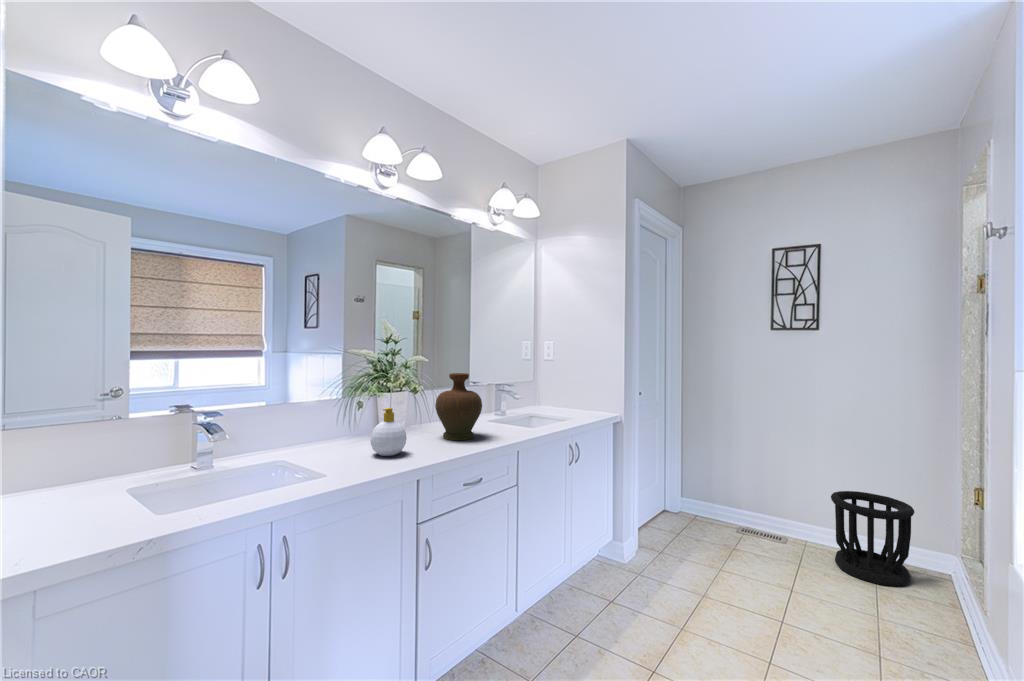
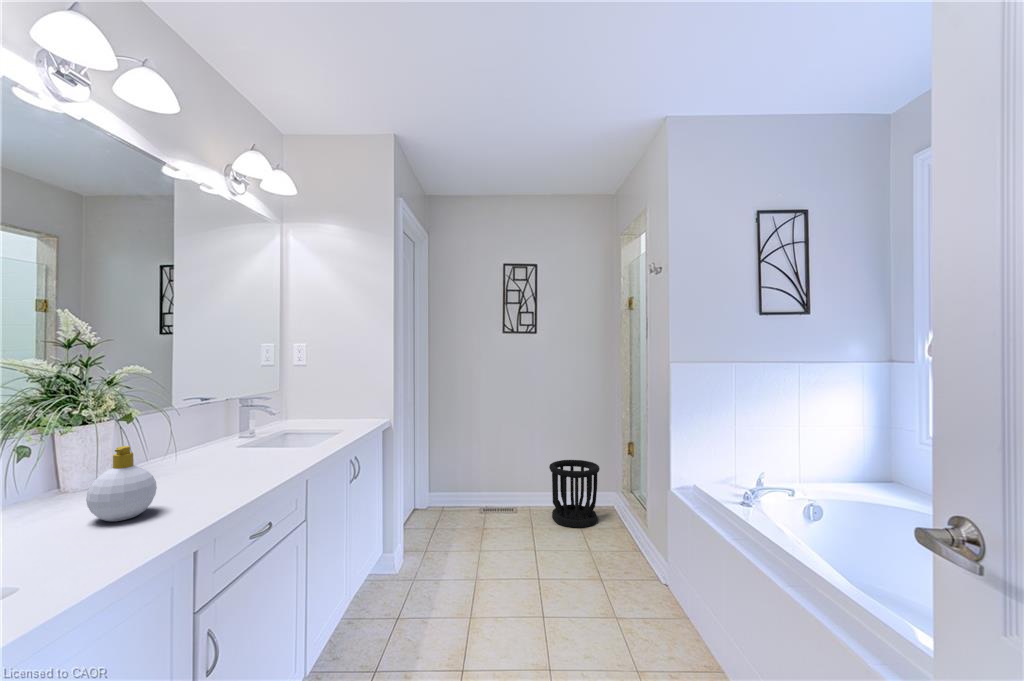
decorative vase: present [435,373,482,440] -> none [178,387,252,479]

